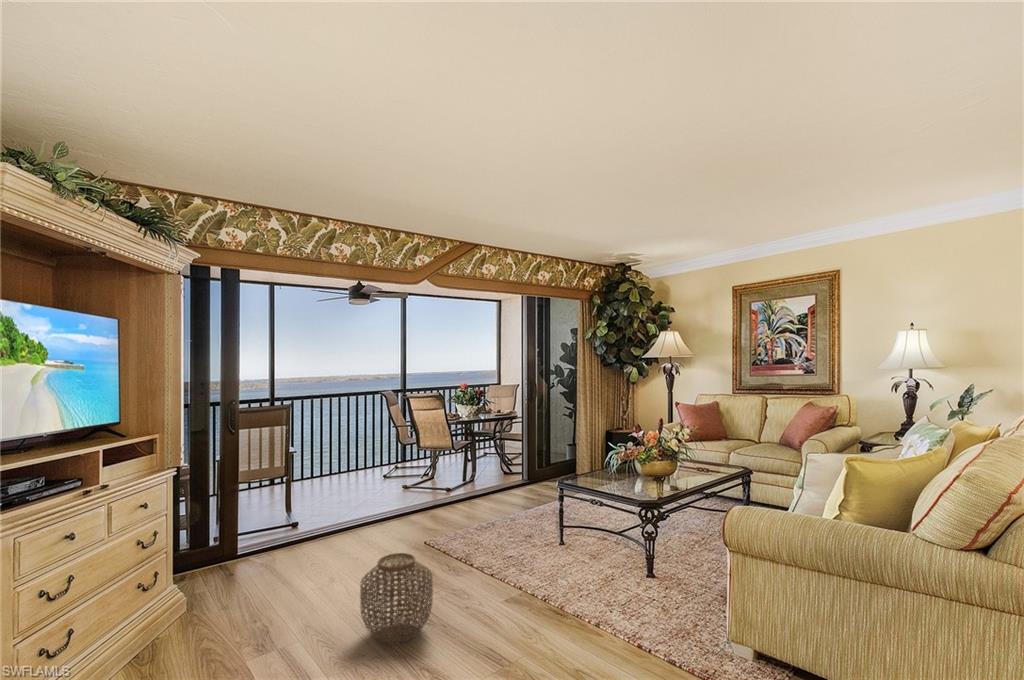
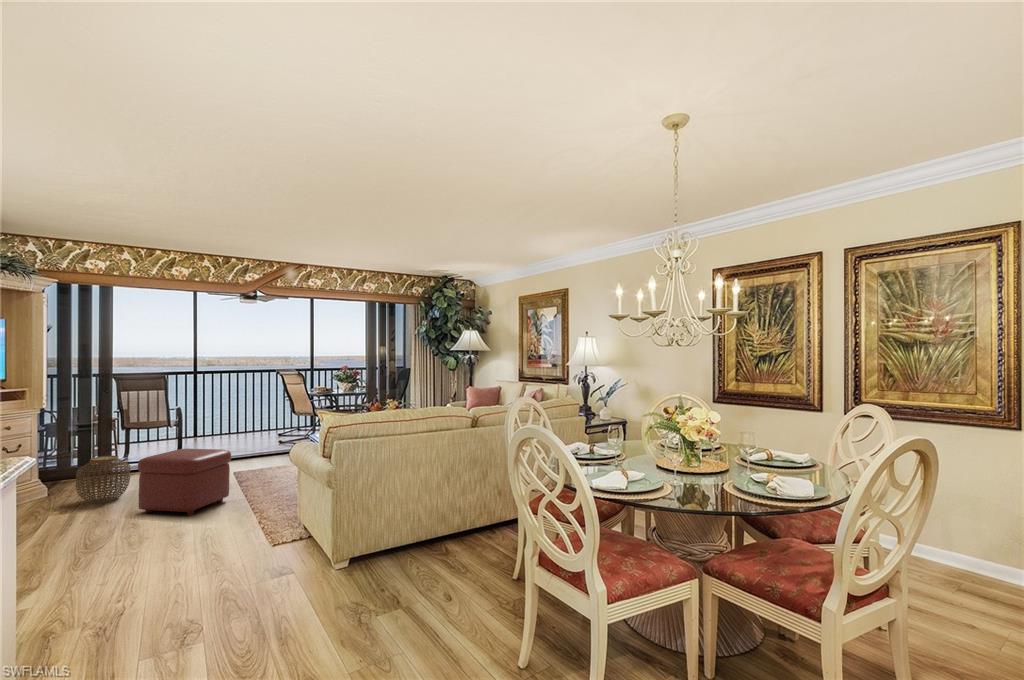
ottoman: none [514,530,628,656] -> present [138,448,231,515]

